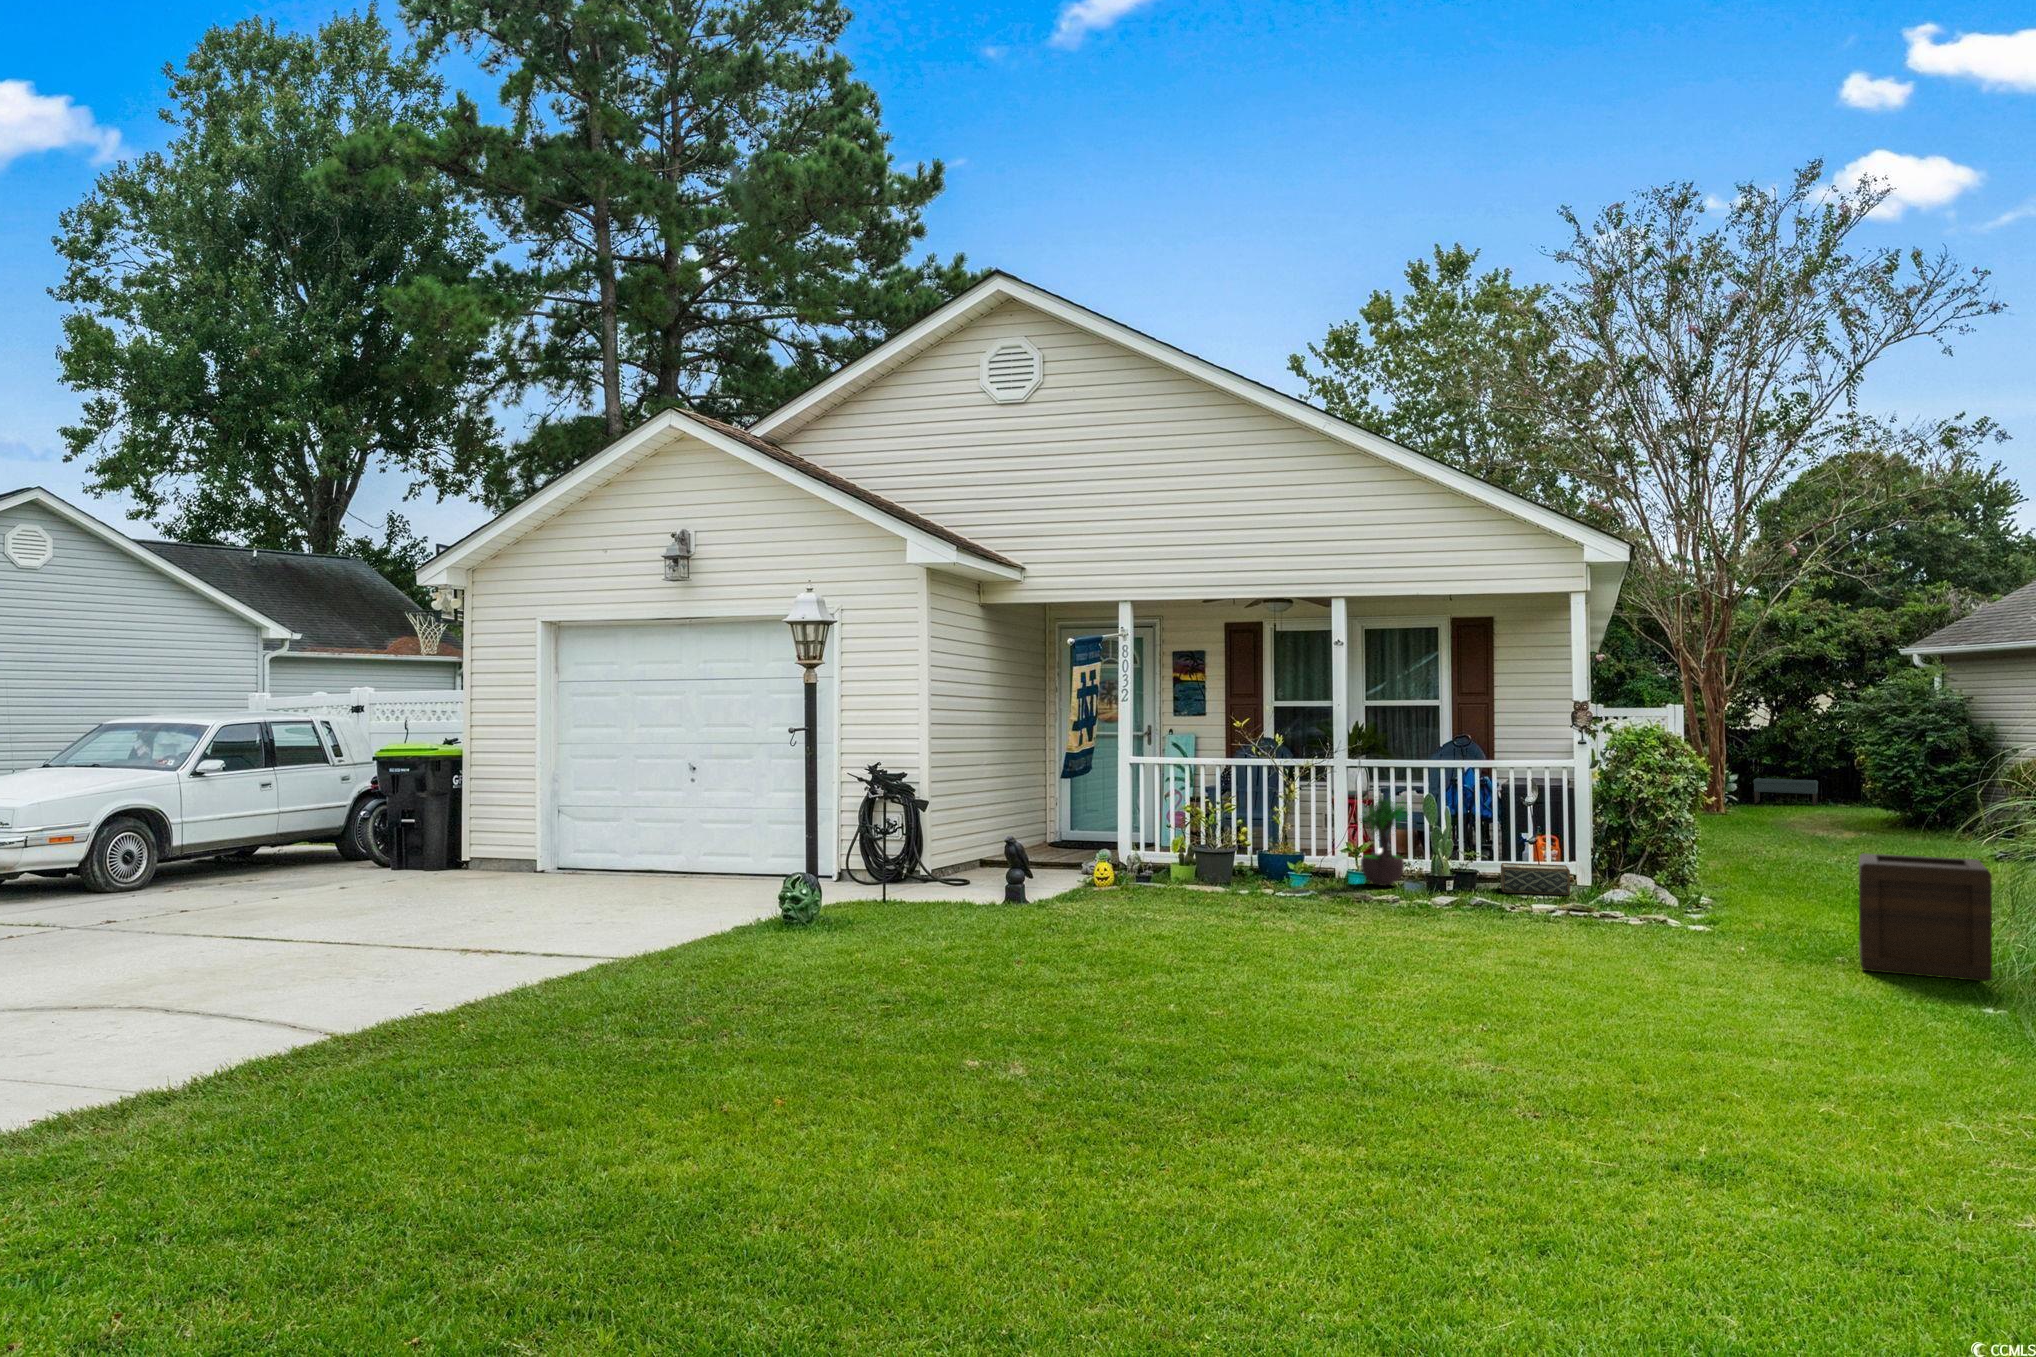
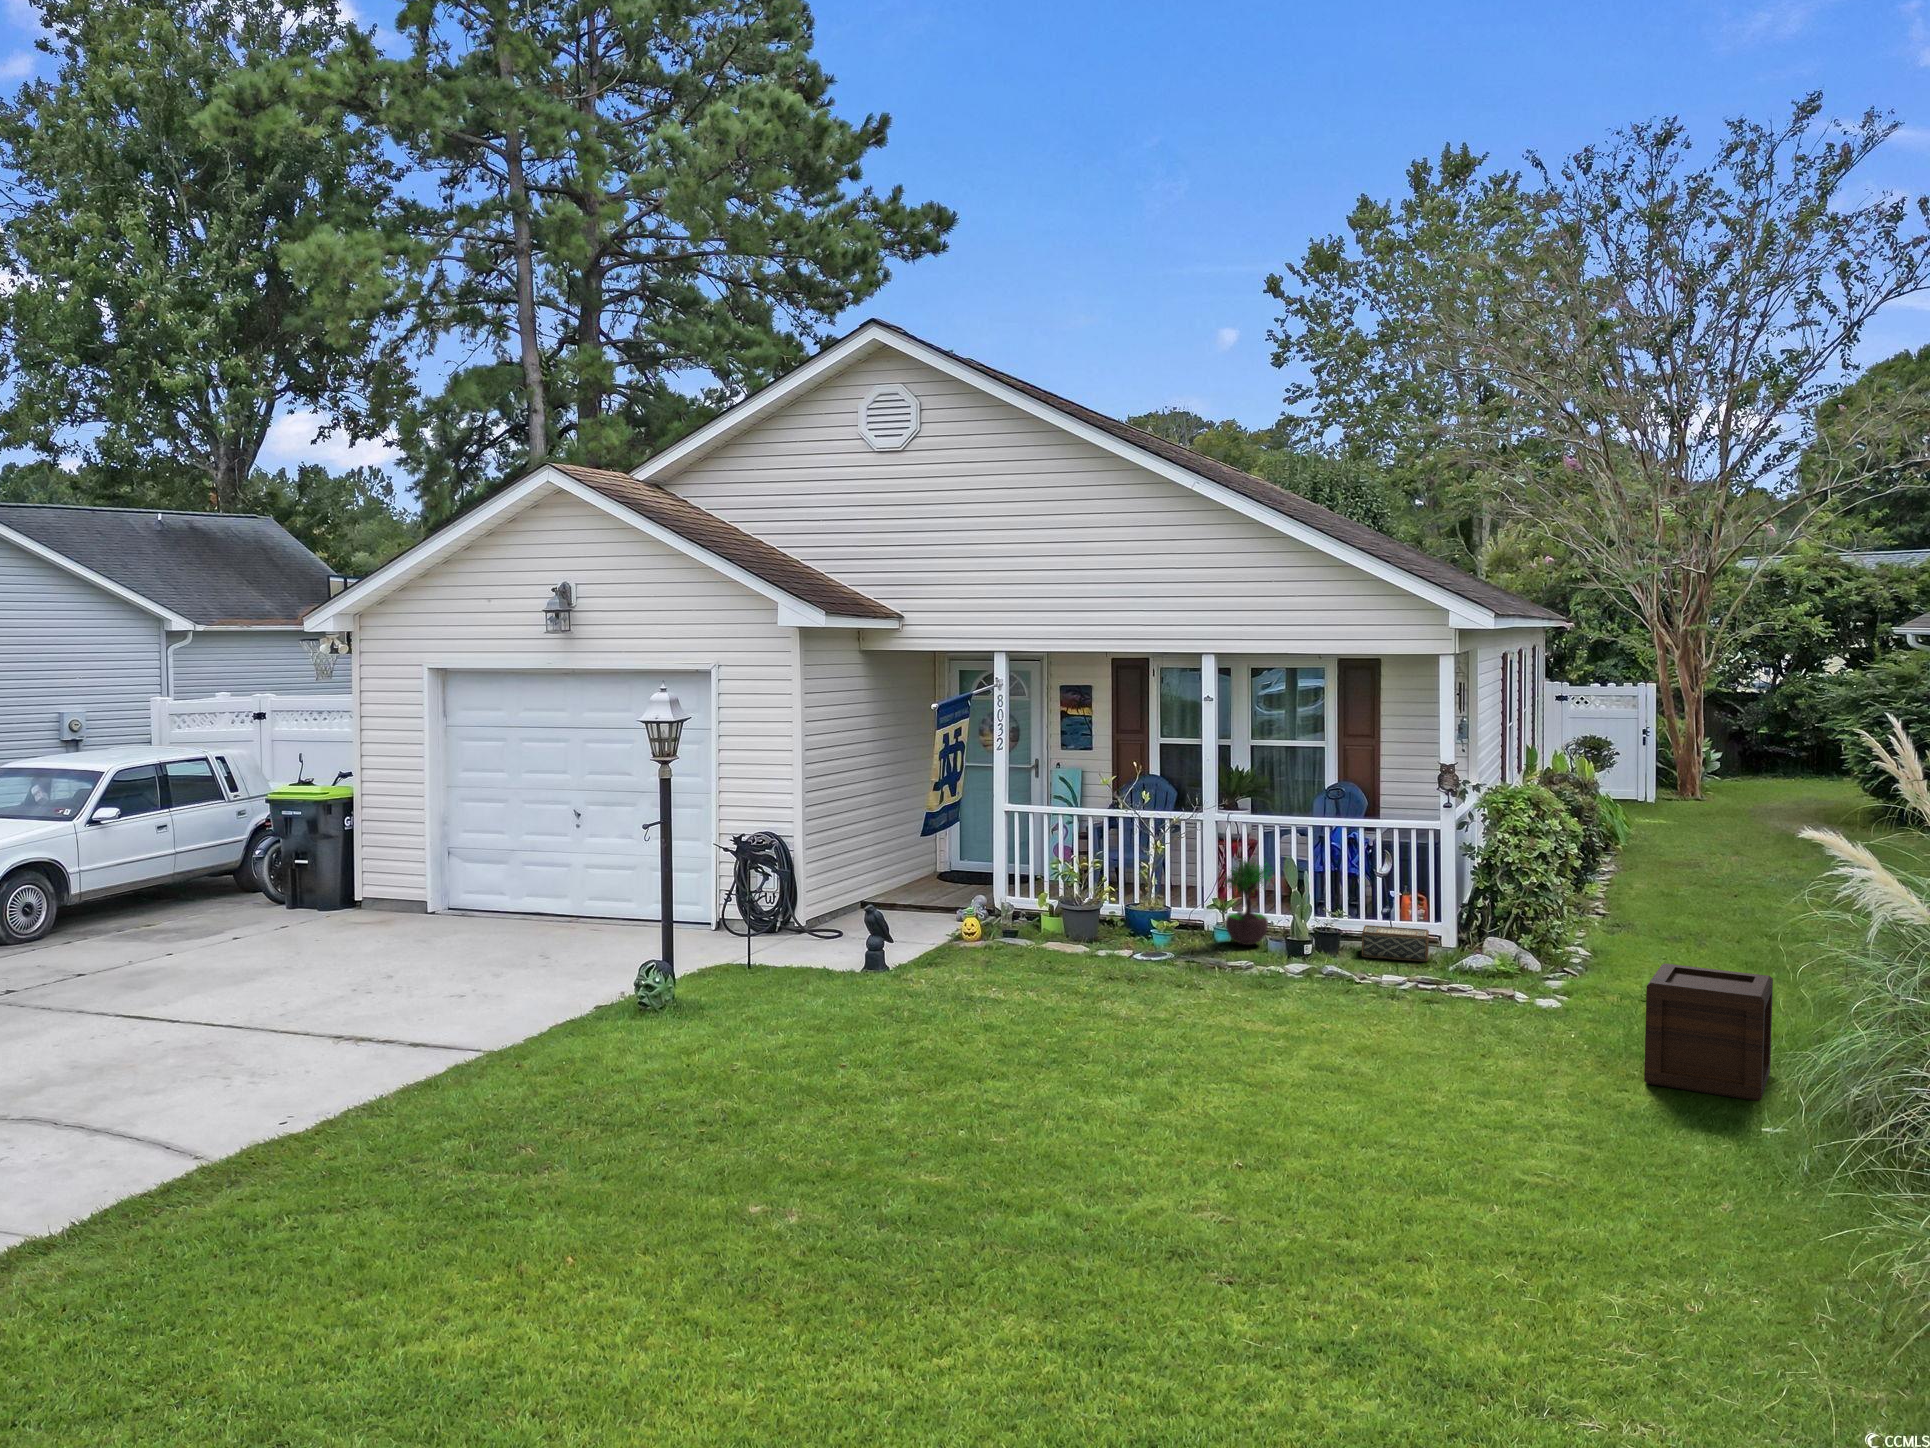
bench: present [1753,778,1818,805] -> none [1738,757,1809,789]

